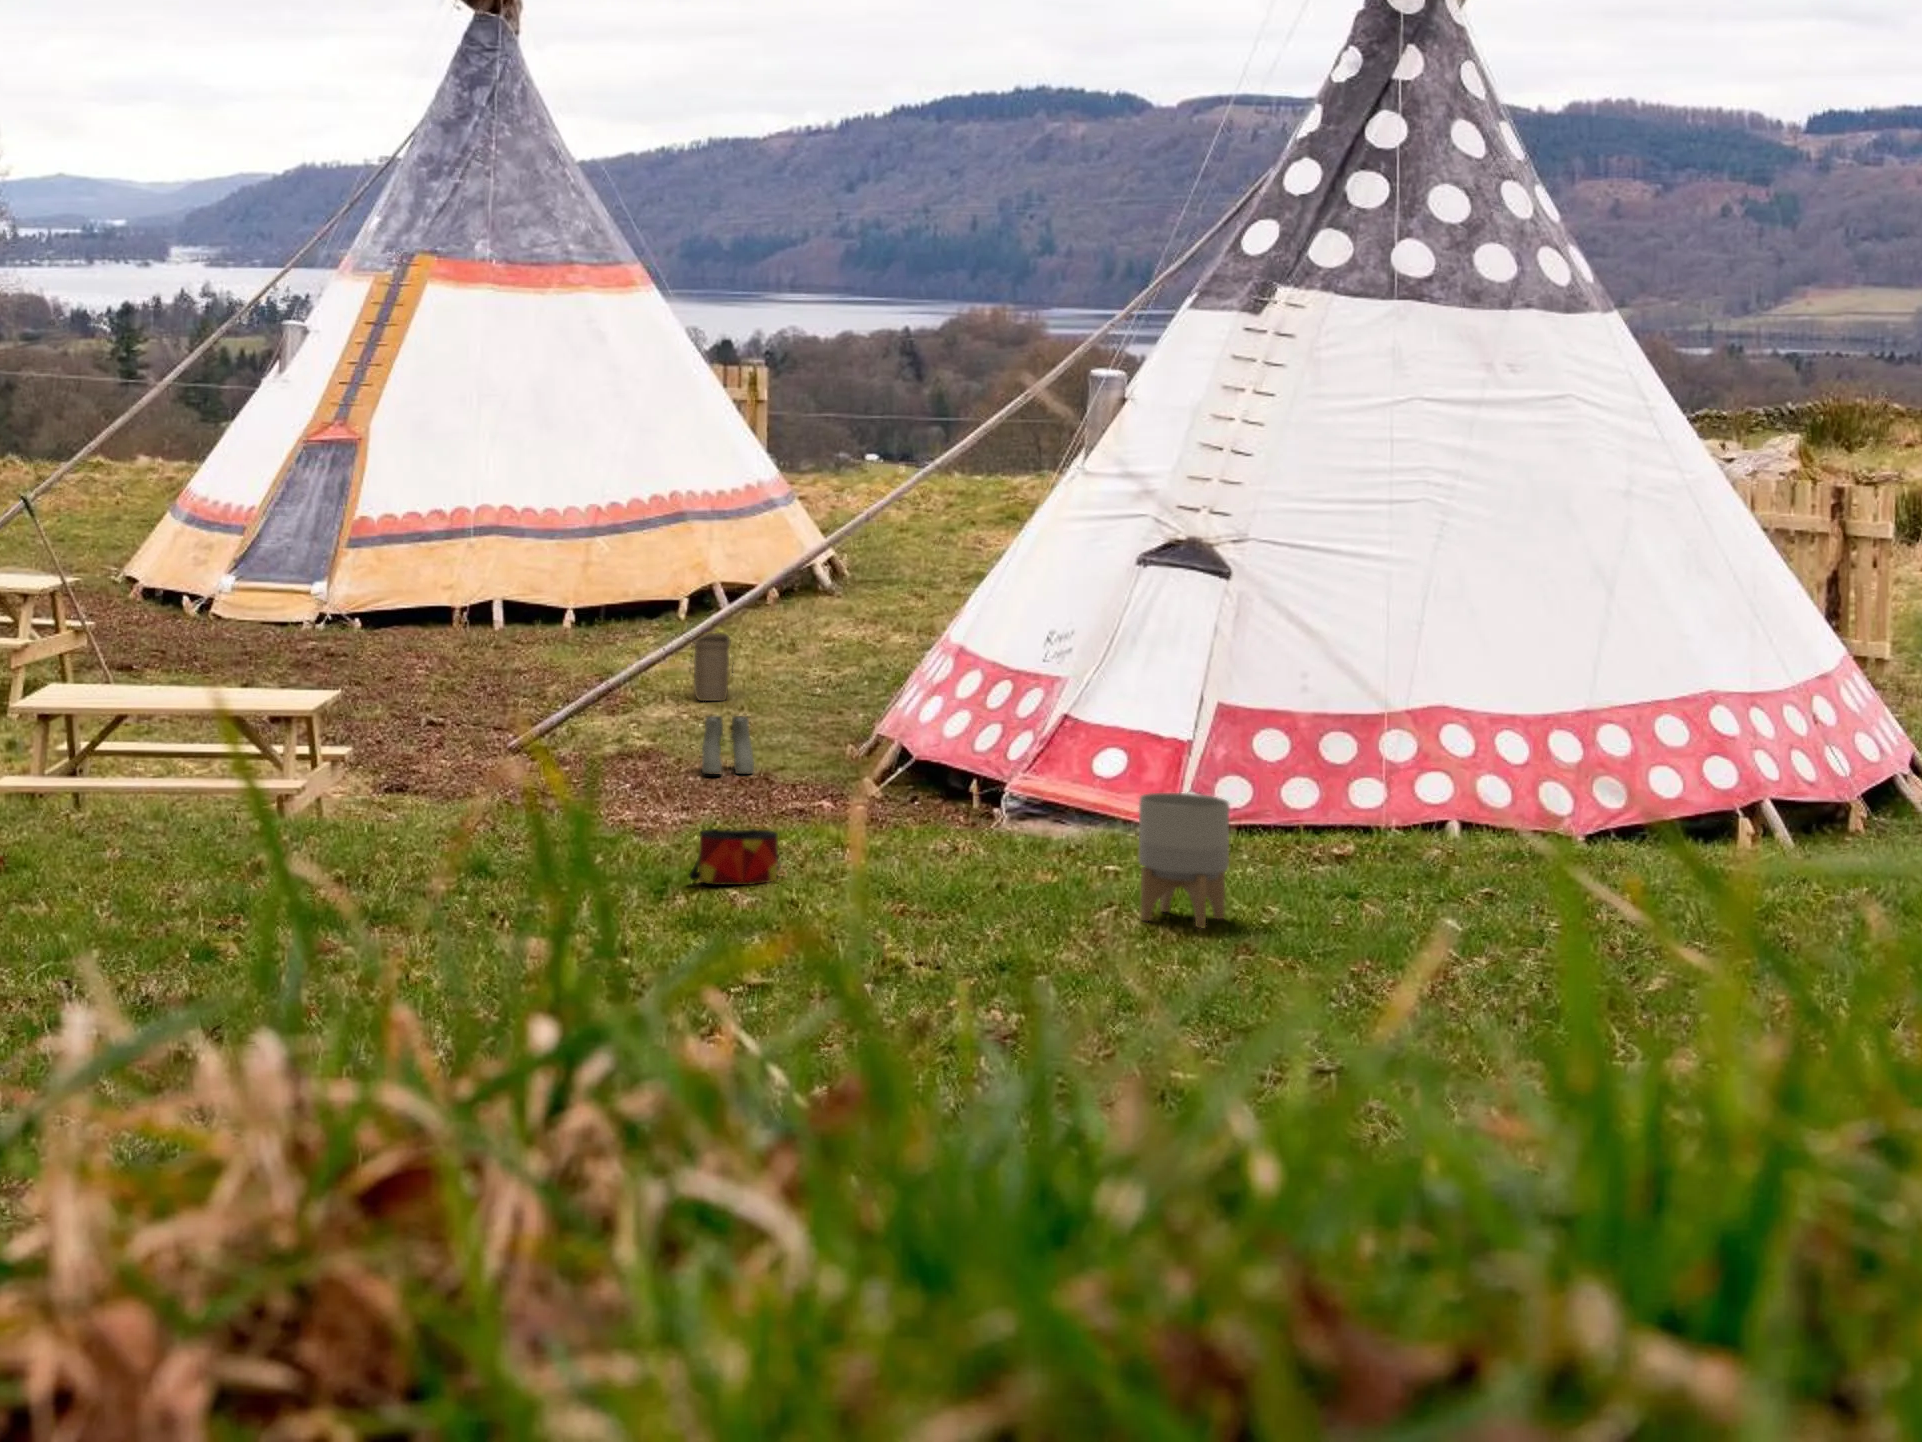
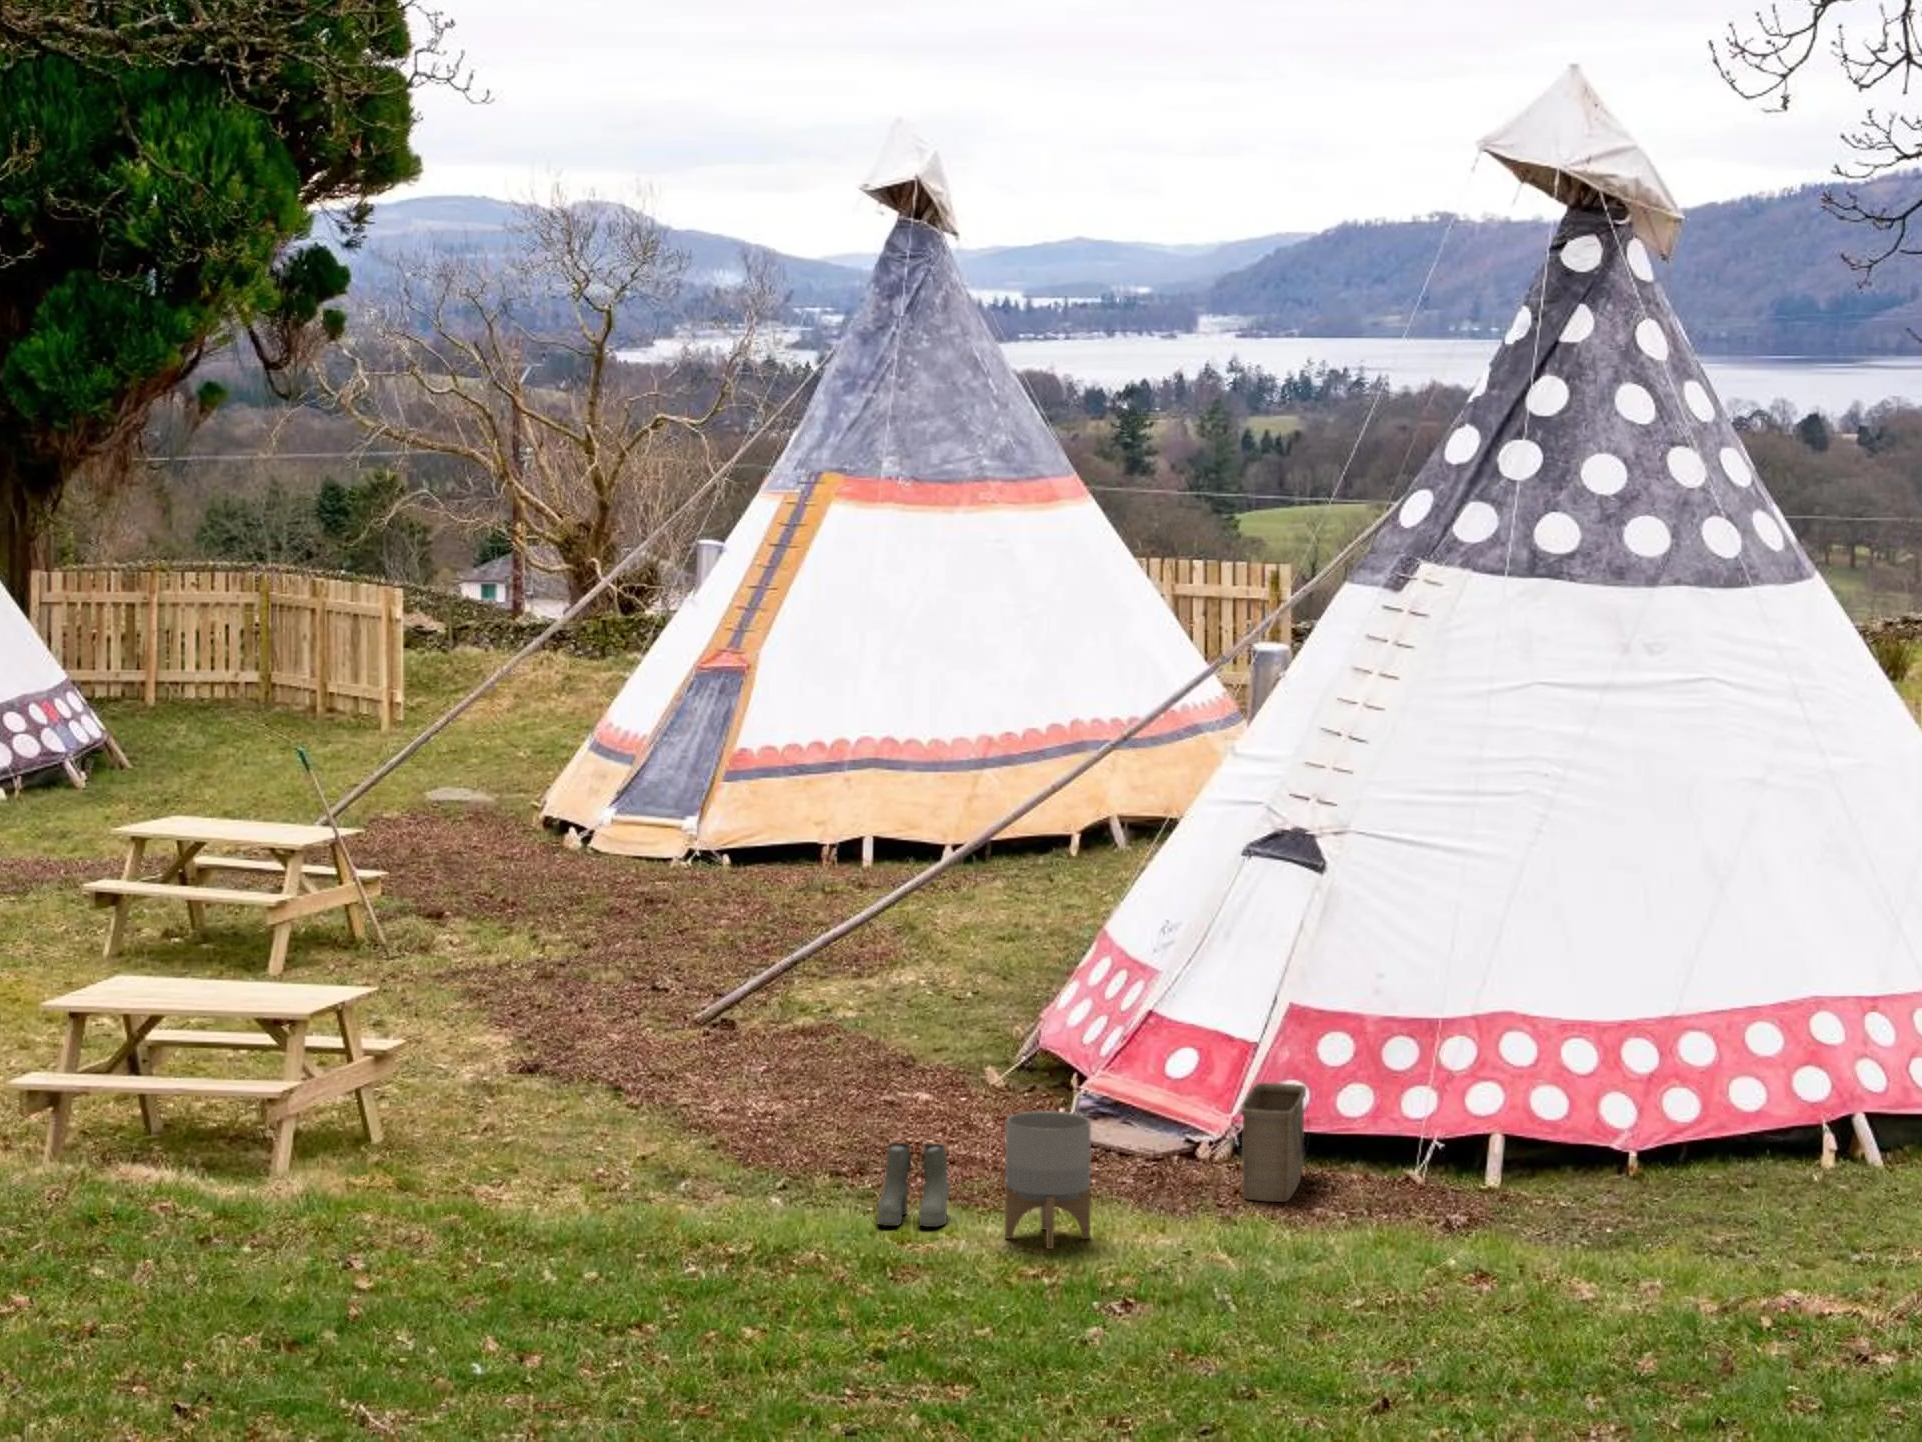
basket: present [690,633,734,701] -> present [1237,1083,1308,1202]
boots: present [702,716,754,774] -> present [878,1143,949,1227]
bag: present [689,829,780,885] -> none [659,1127,751,1185]

